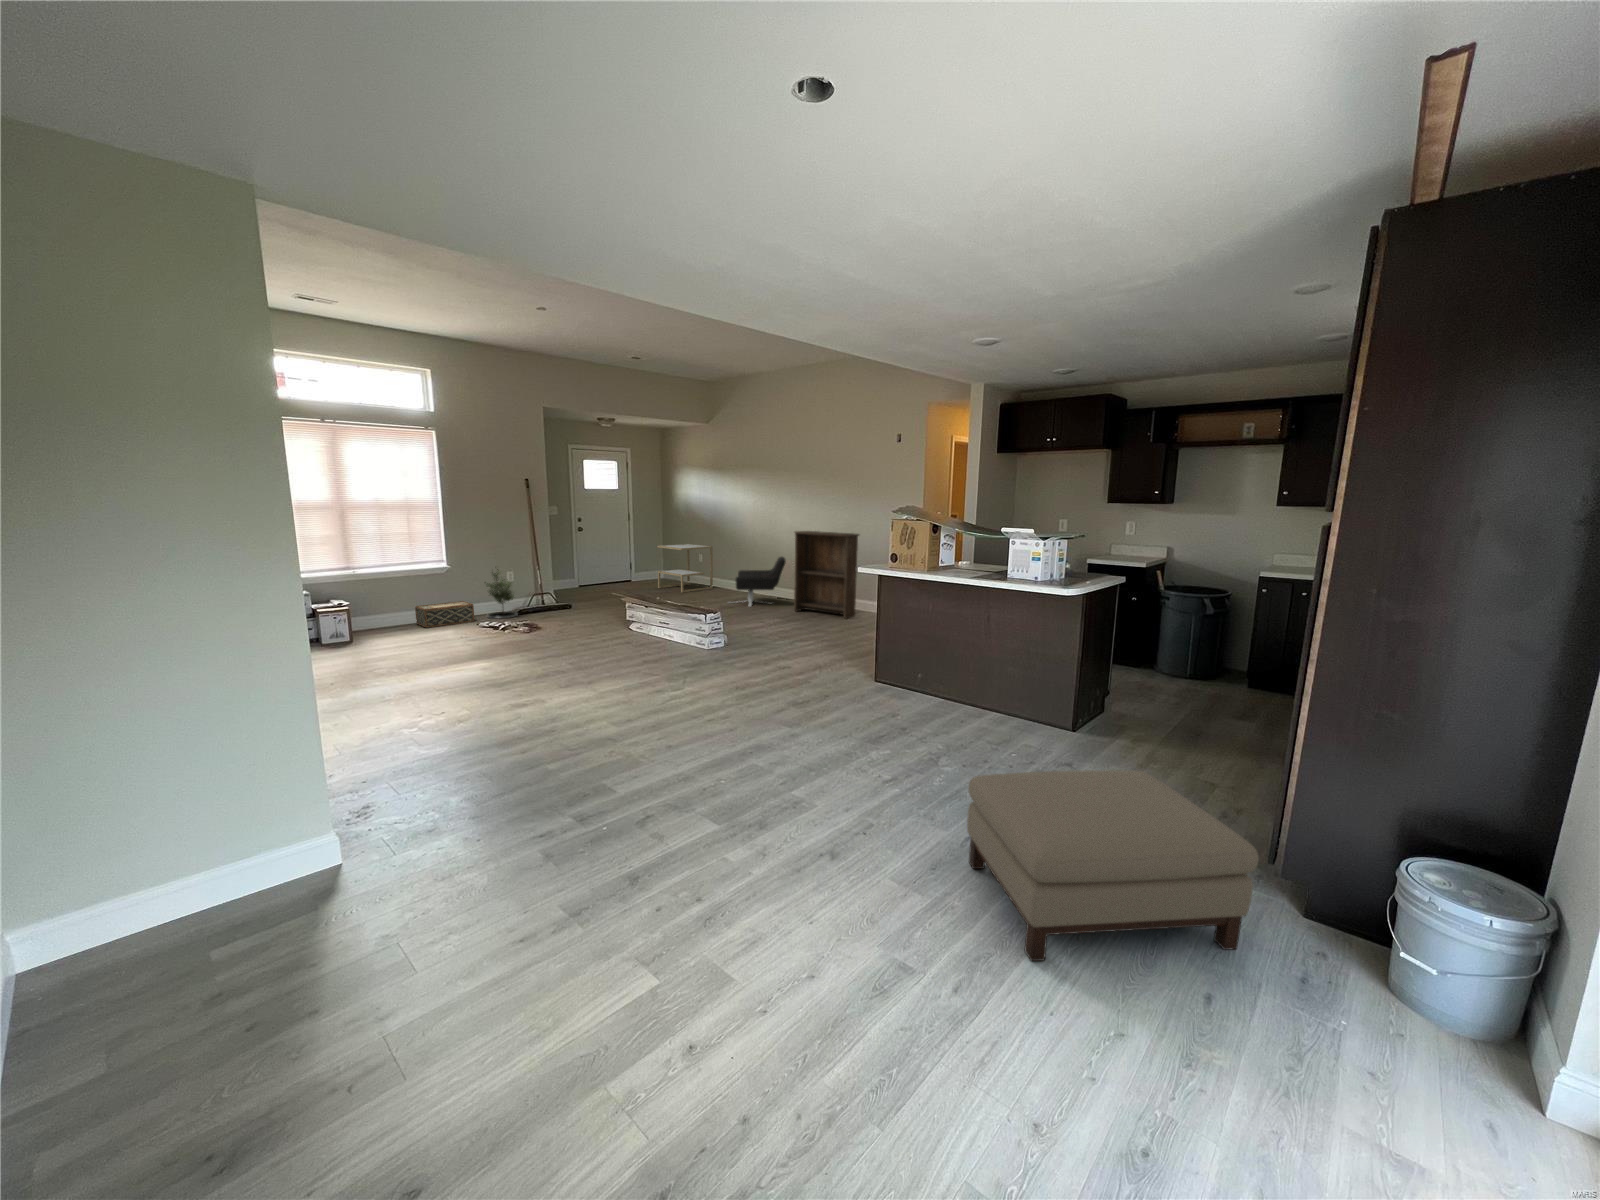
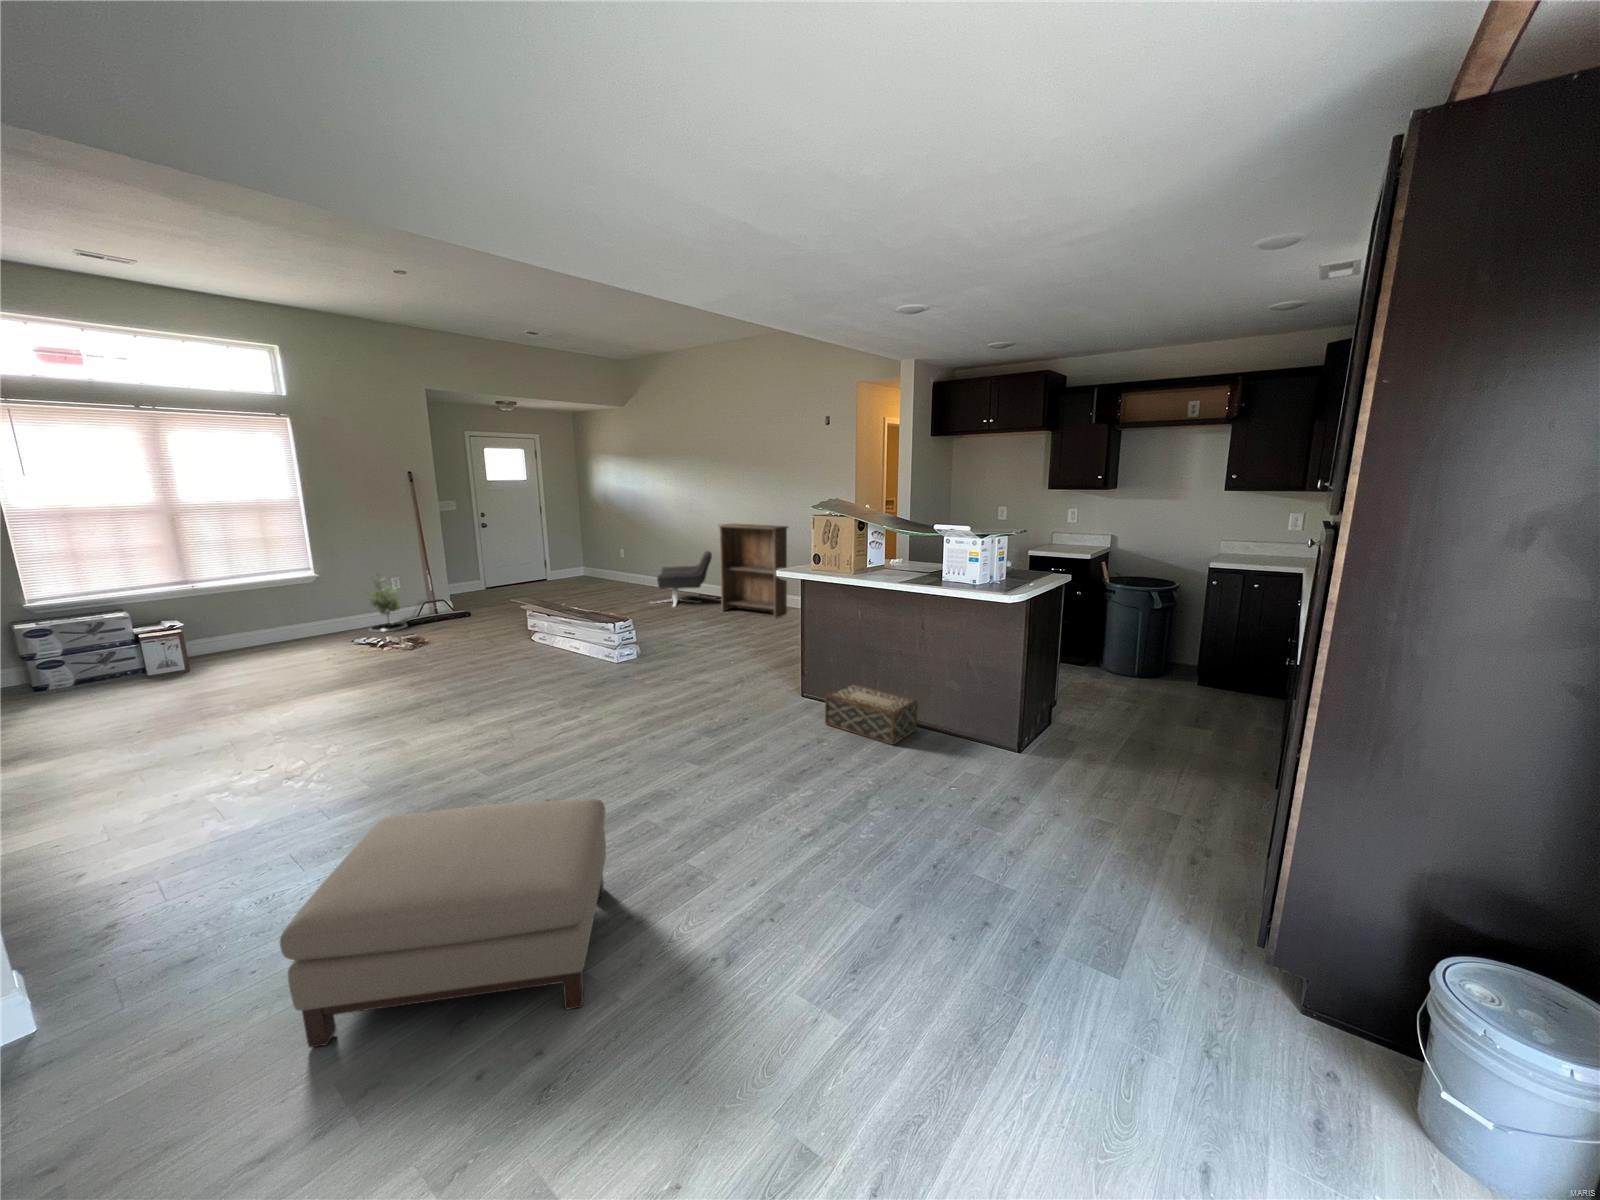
side table: present [657,544,713,592] -> none [574,539,637,592]
woven basket: present [415,601,474,628] -> present [825,684,918,745]
ottoman: present [967,770,1258,961] -> present [280,799,606,1047]

